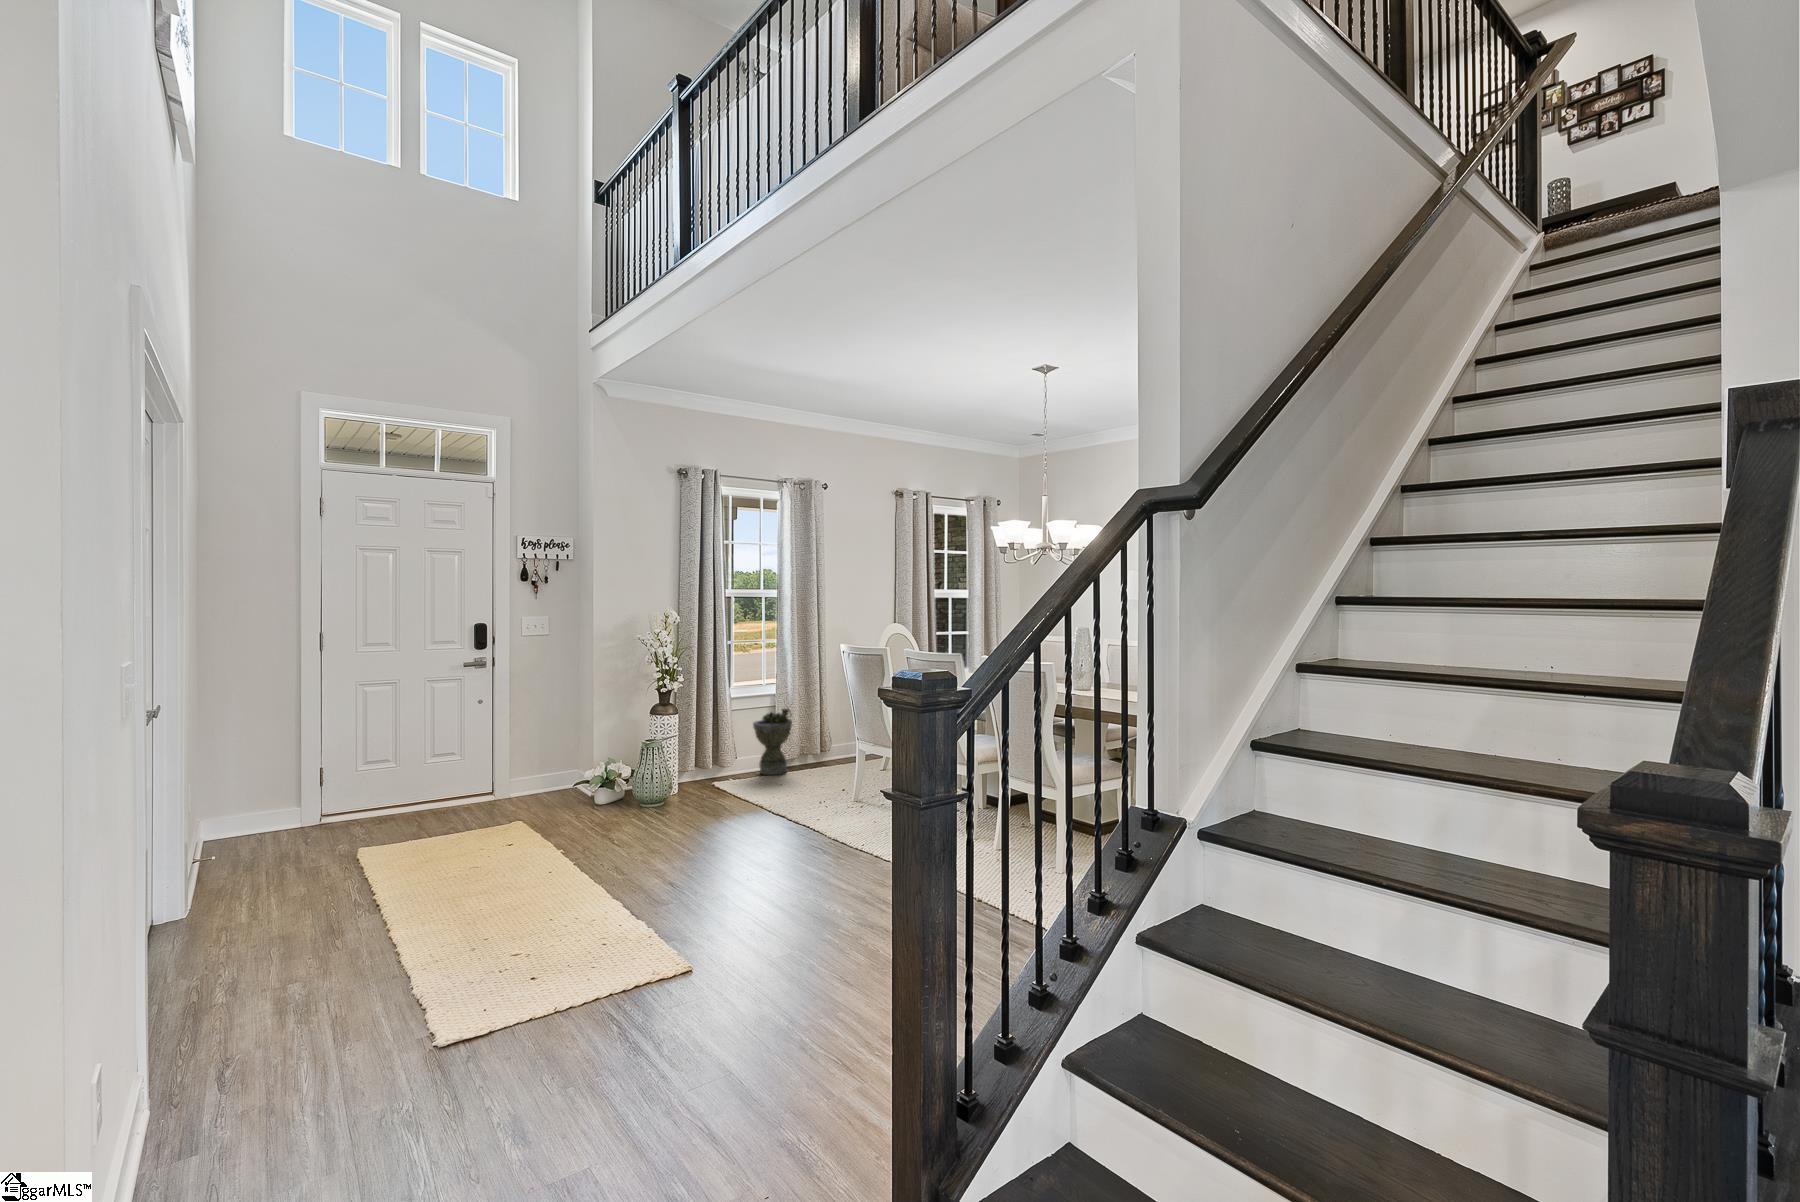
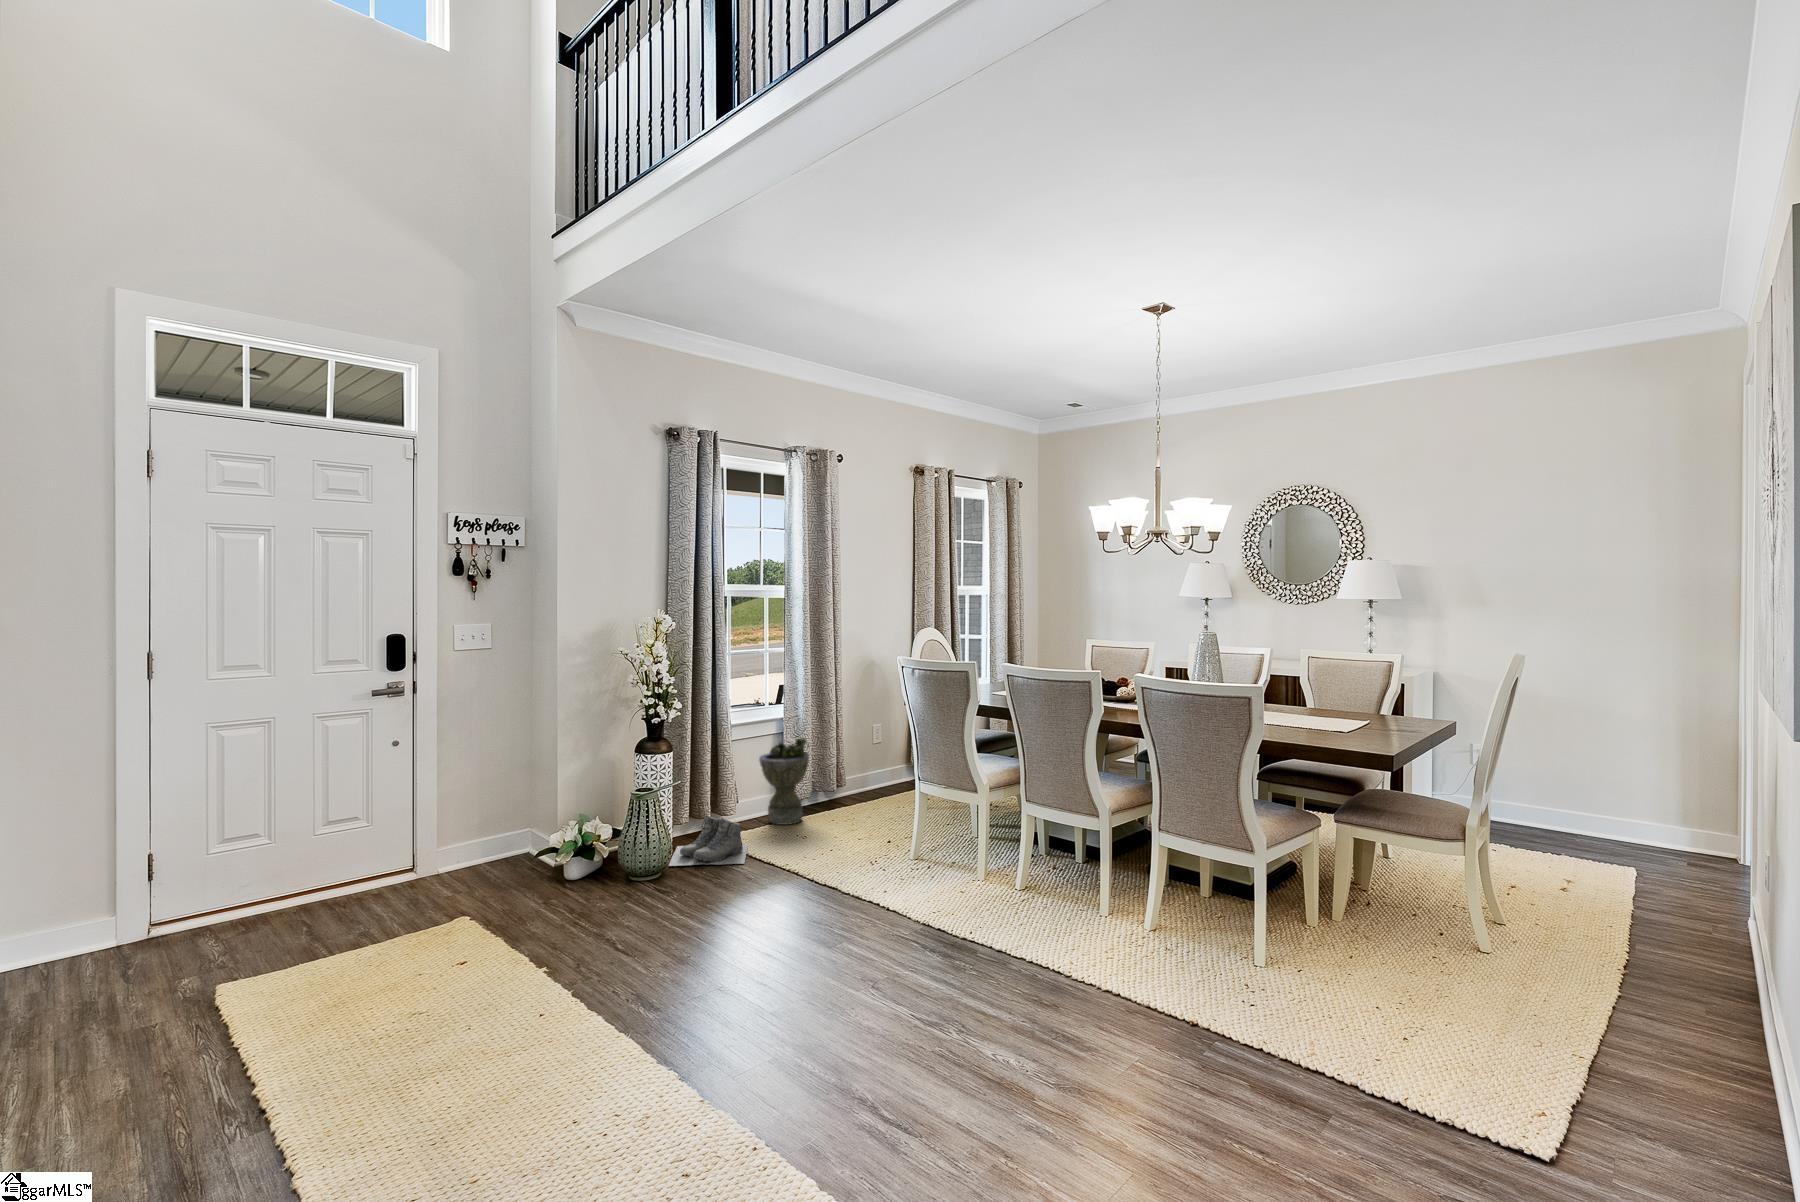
boots: none [670,763,736,798] -> present [669,816,748,866]

